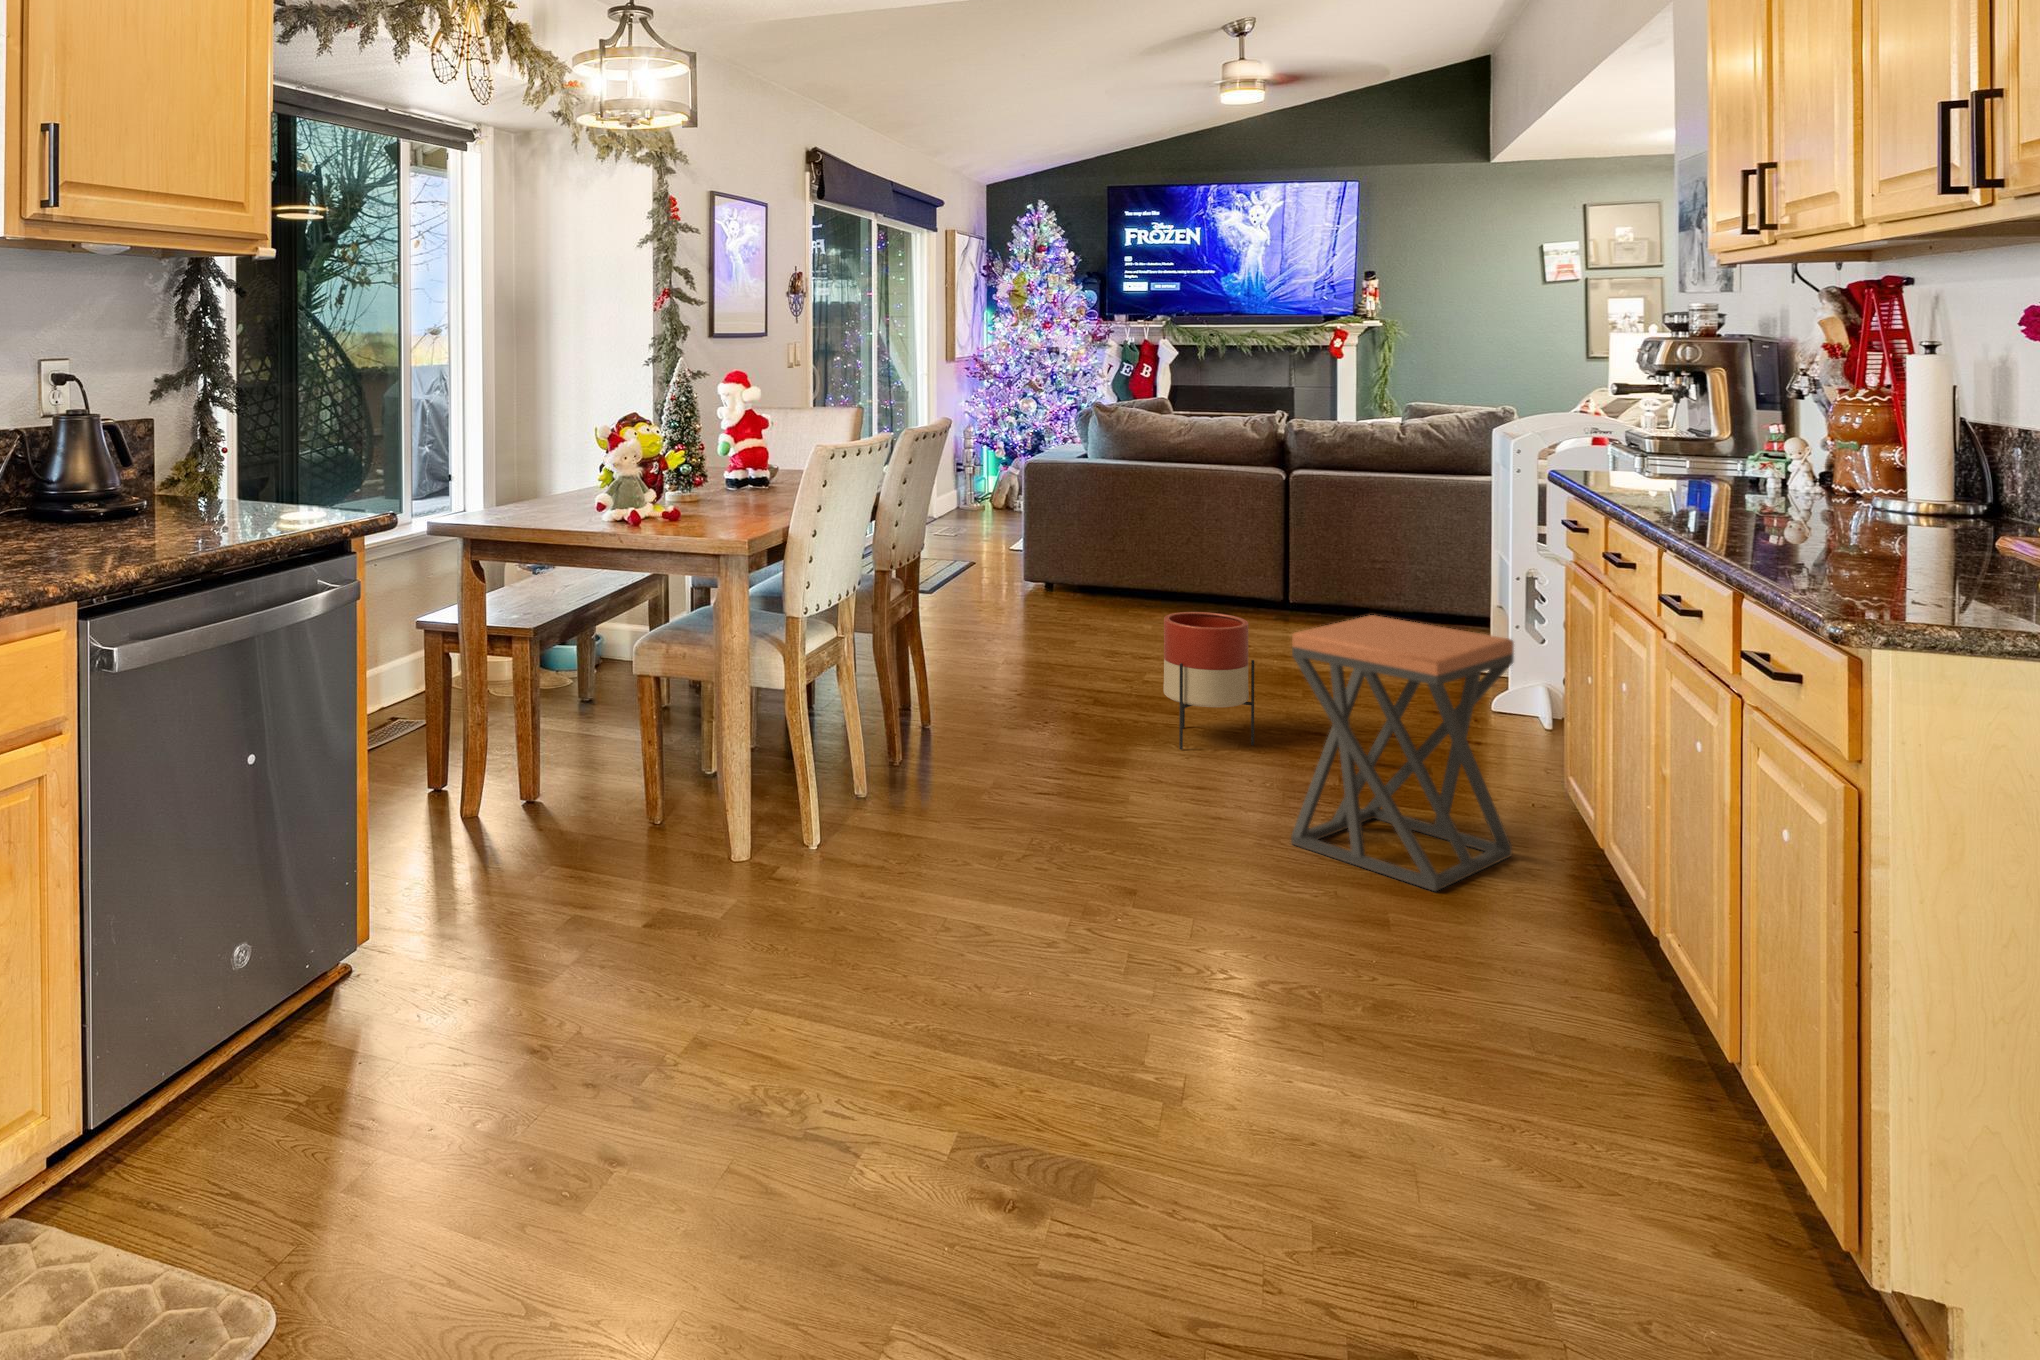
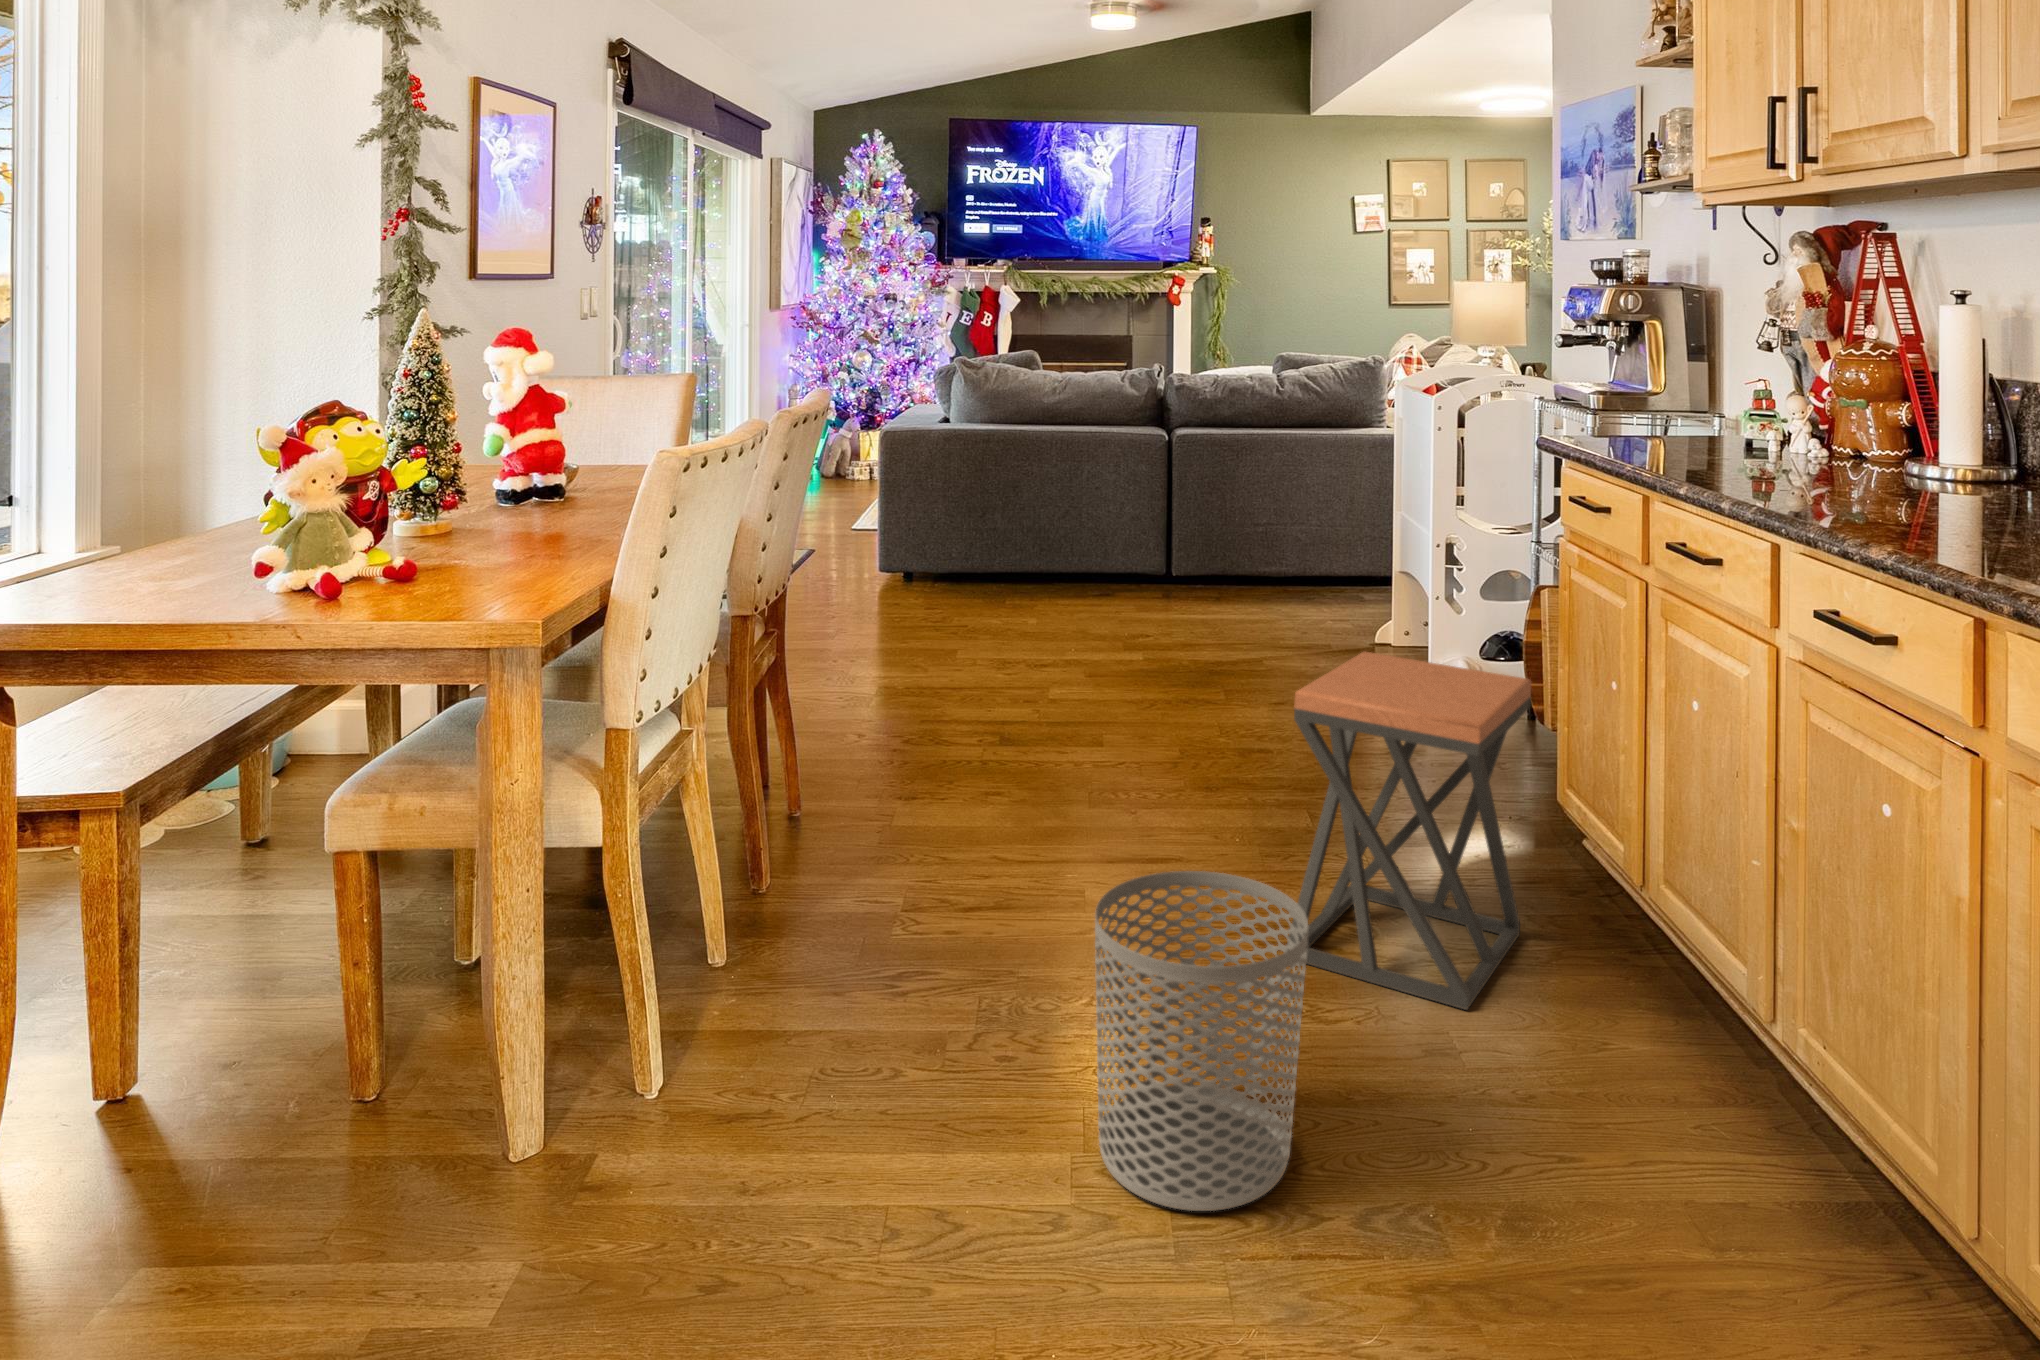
planter: present [1164,612,1254,750] -> none [1092,639,1200,818]
waste bin: none [1098,737,1255,959] -> present [1095,871,1309,1211]

